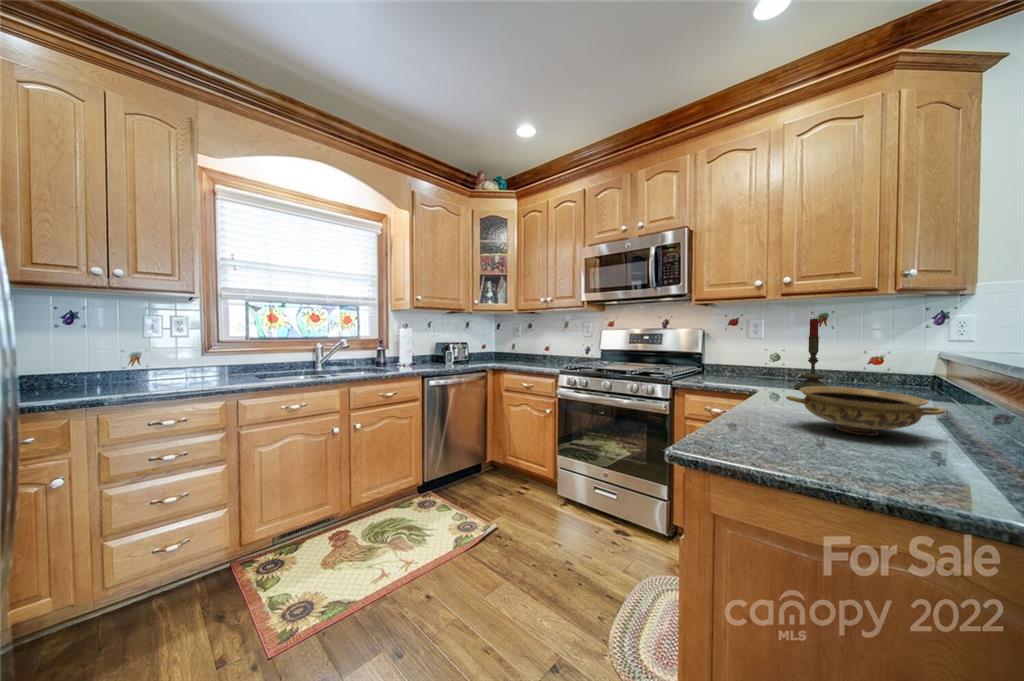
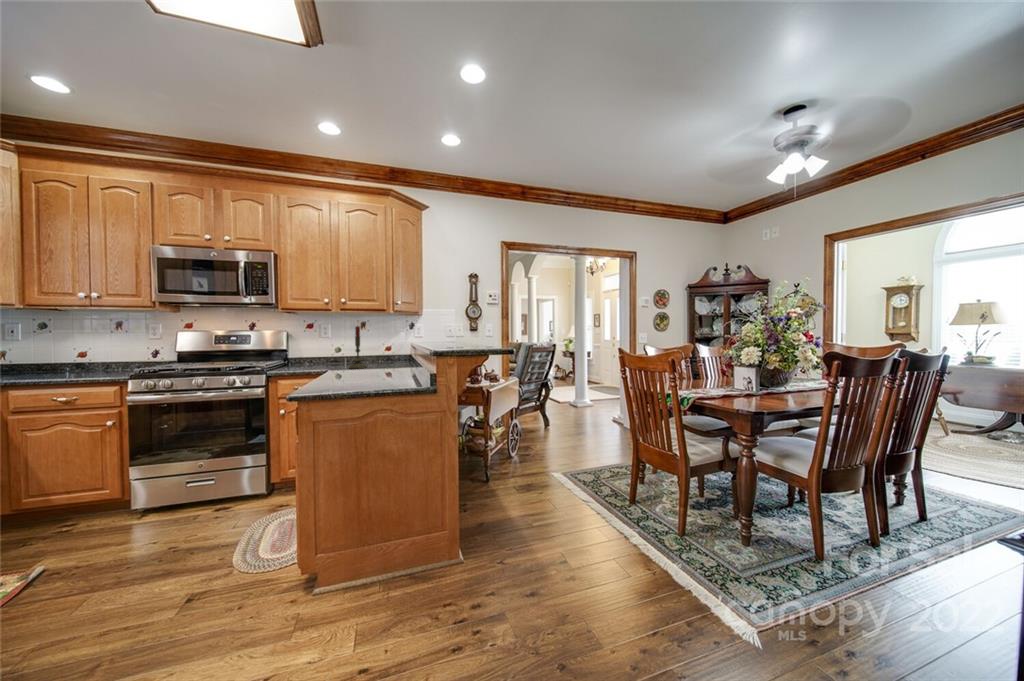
ceramic bowl: present [786,386,944,435] -> none [344,364,399,384]

